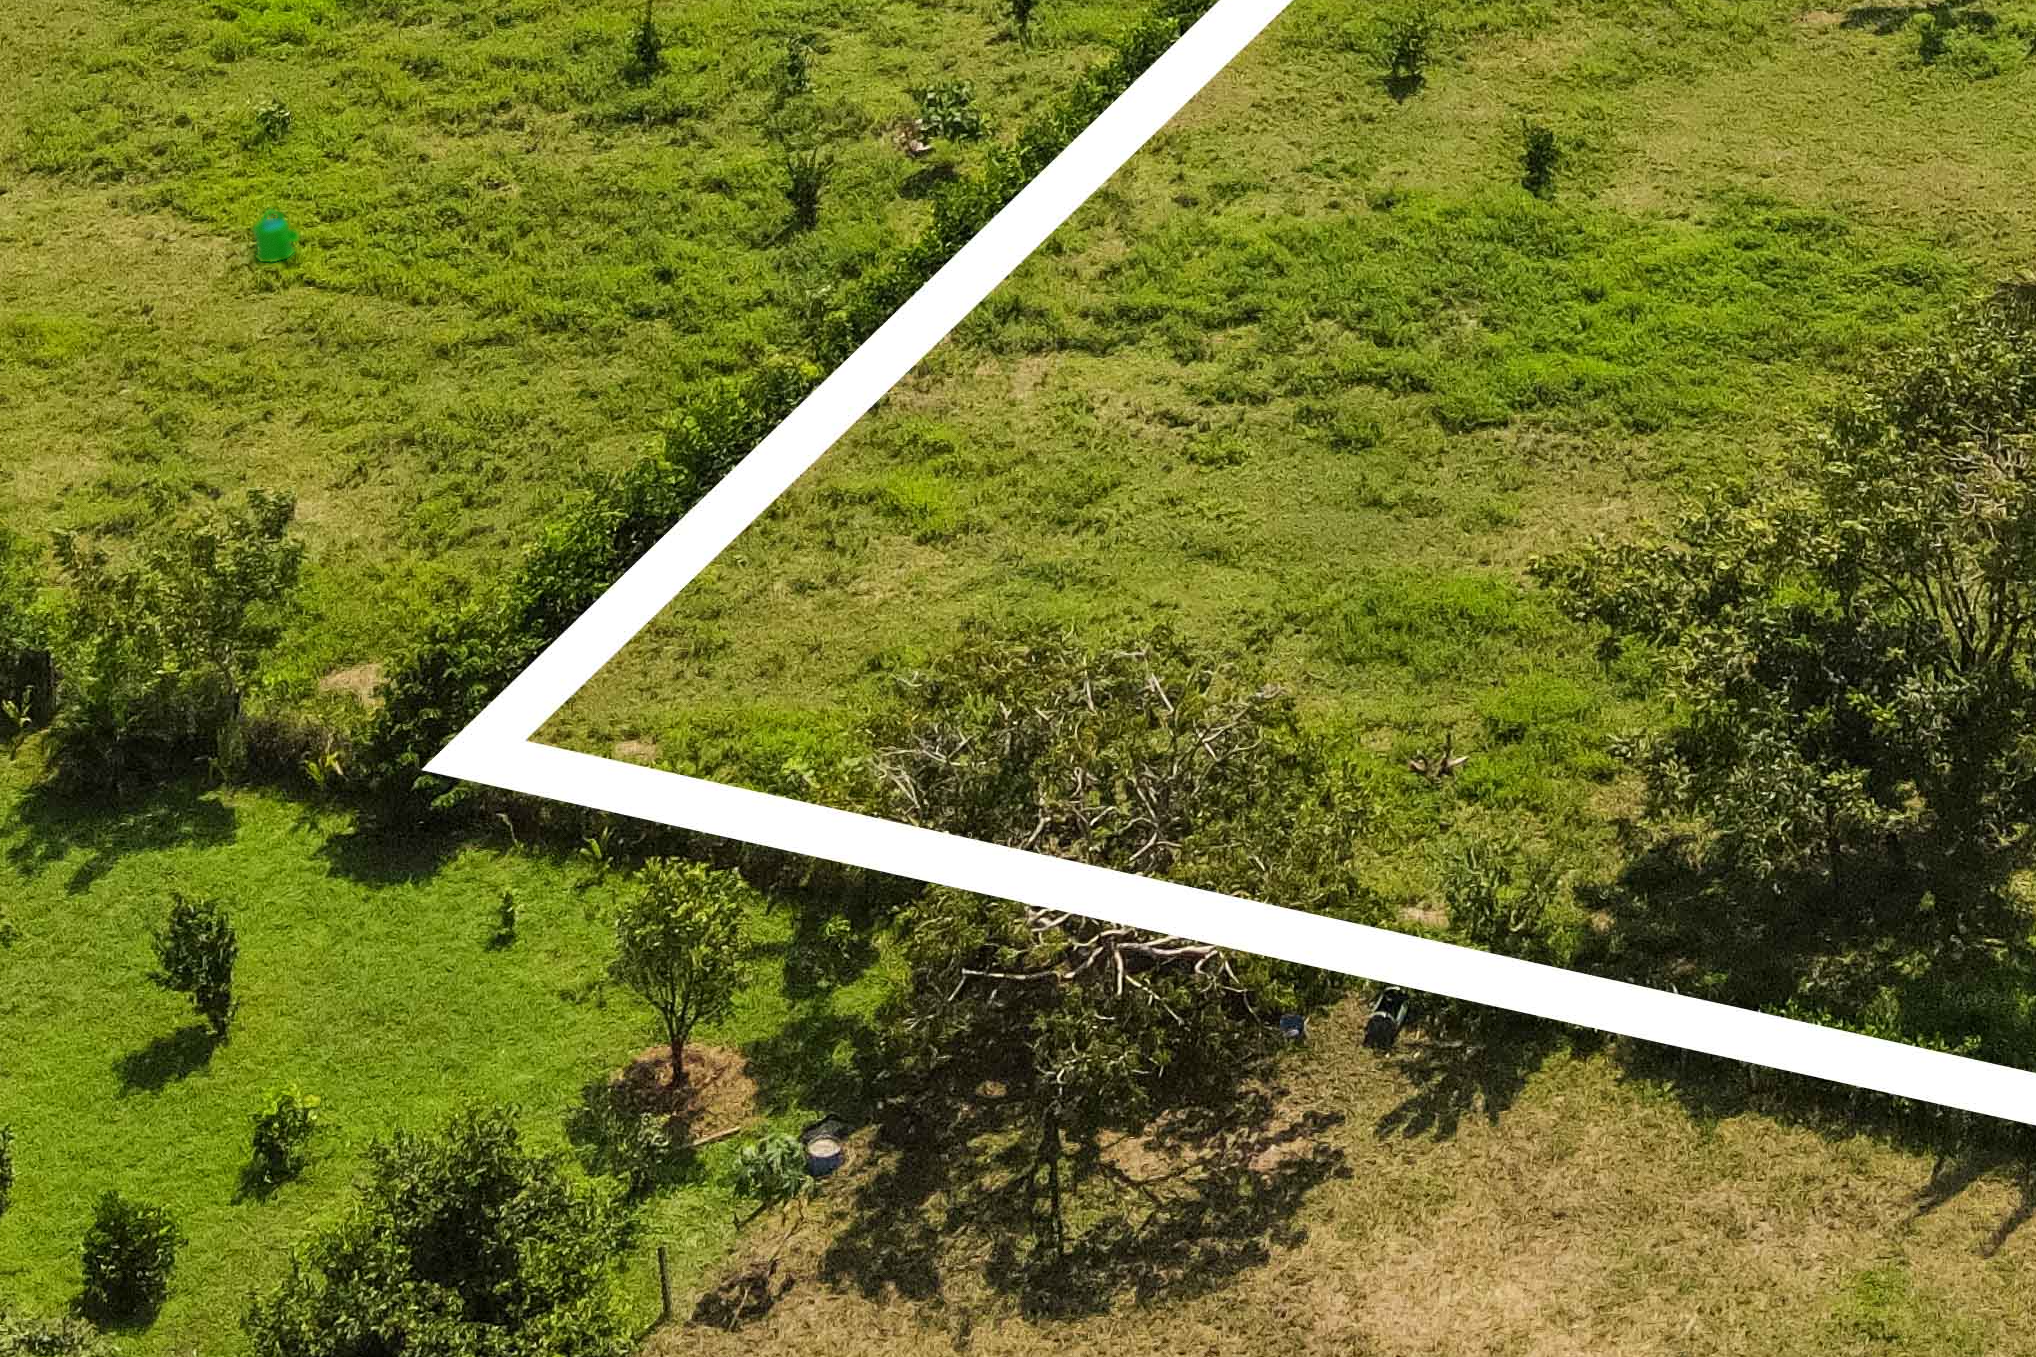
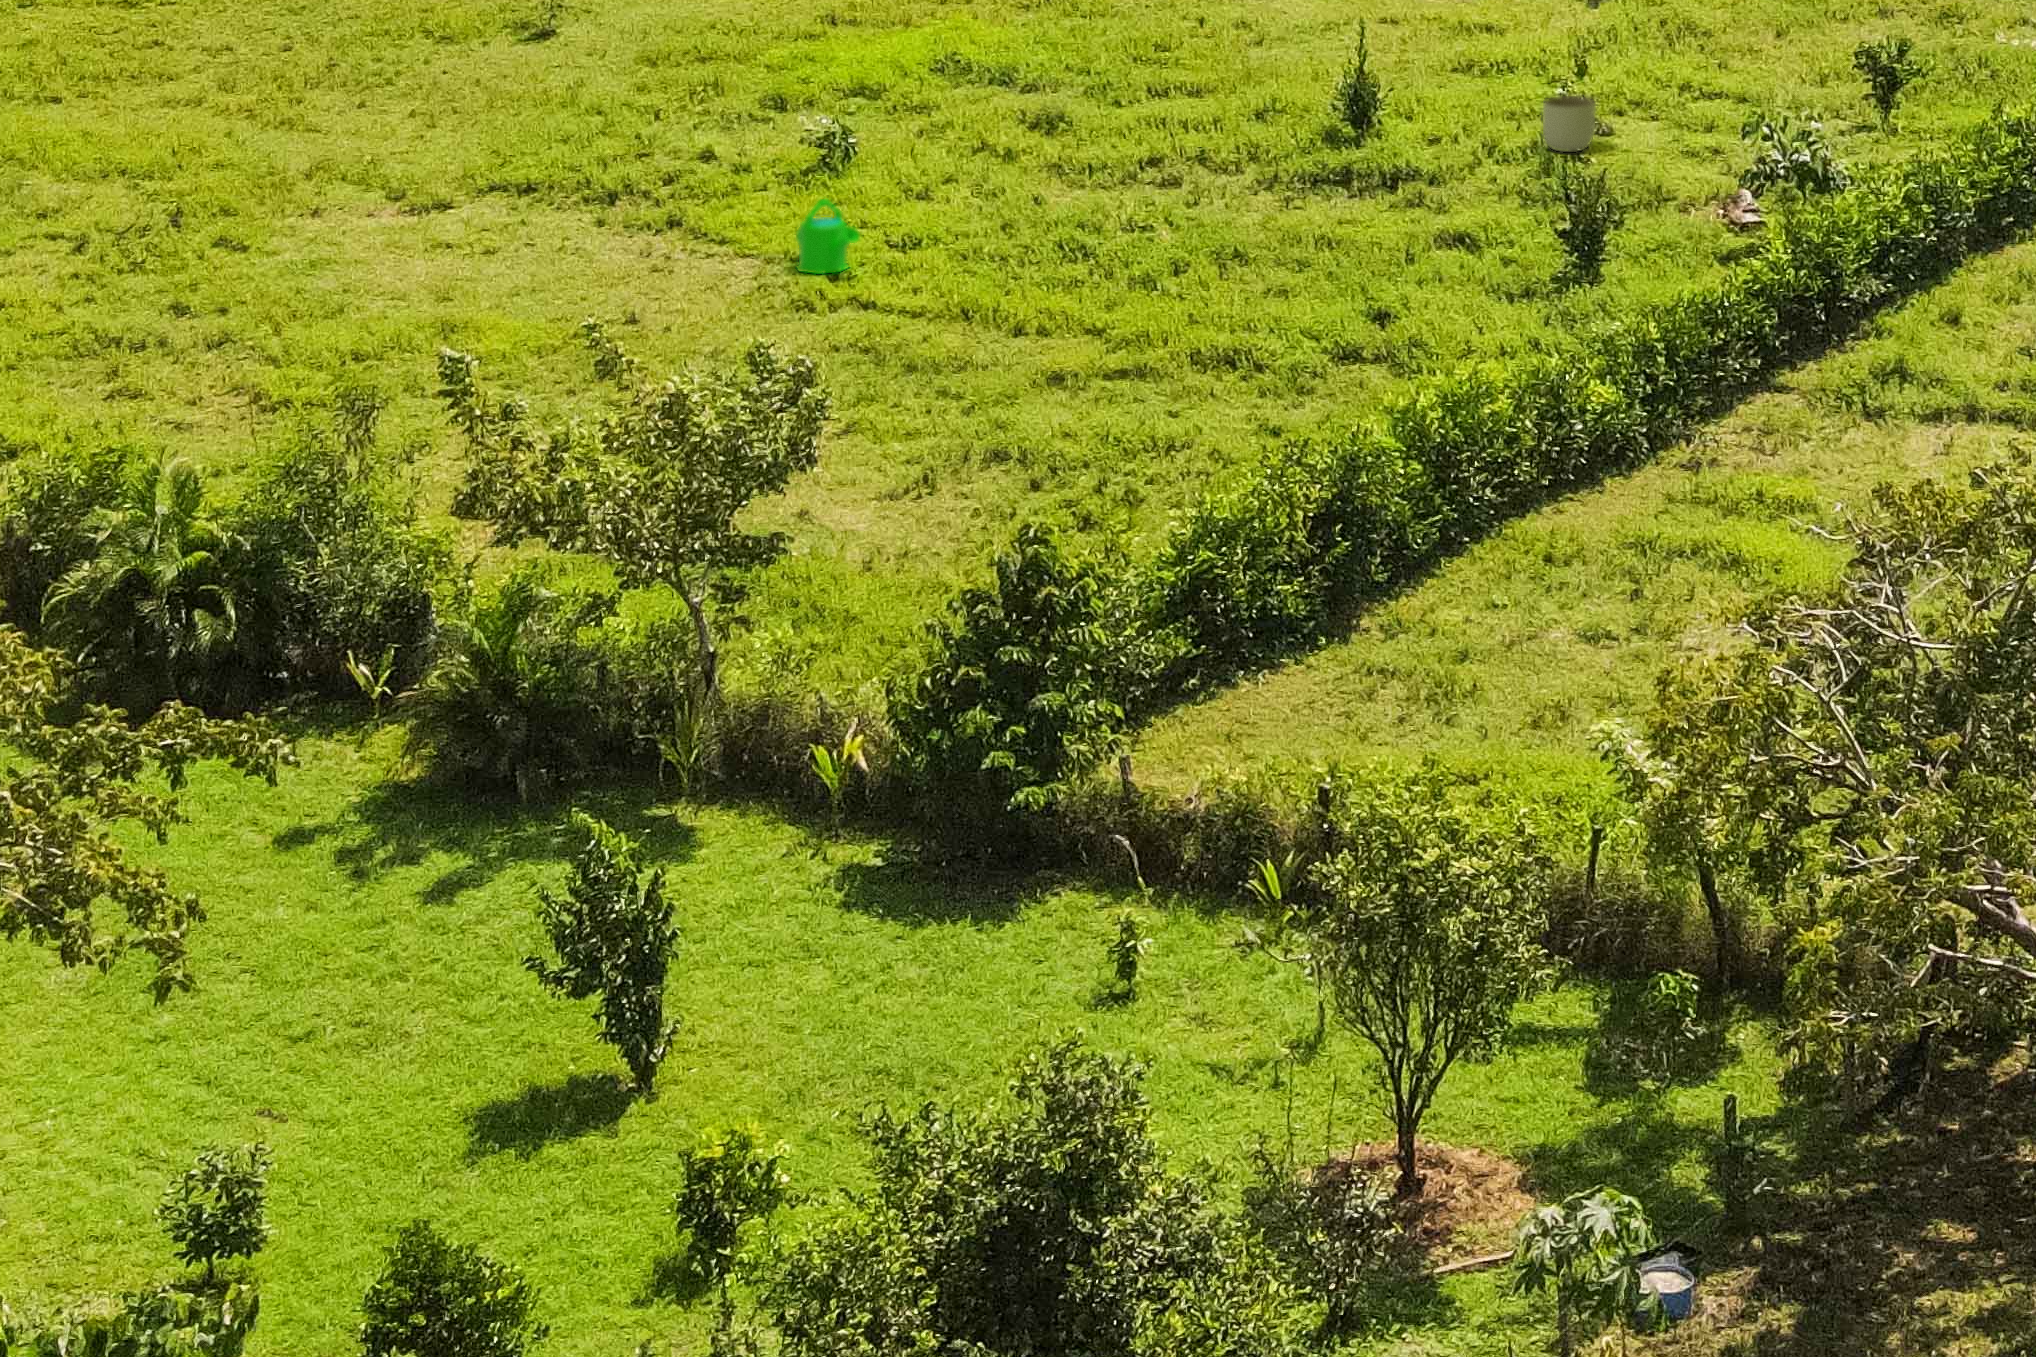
planter: none [796,17,836,61] -> present [1543,96,1596,152]

